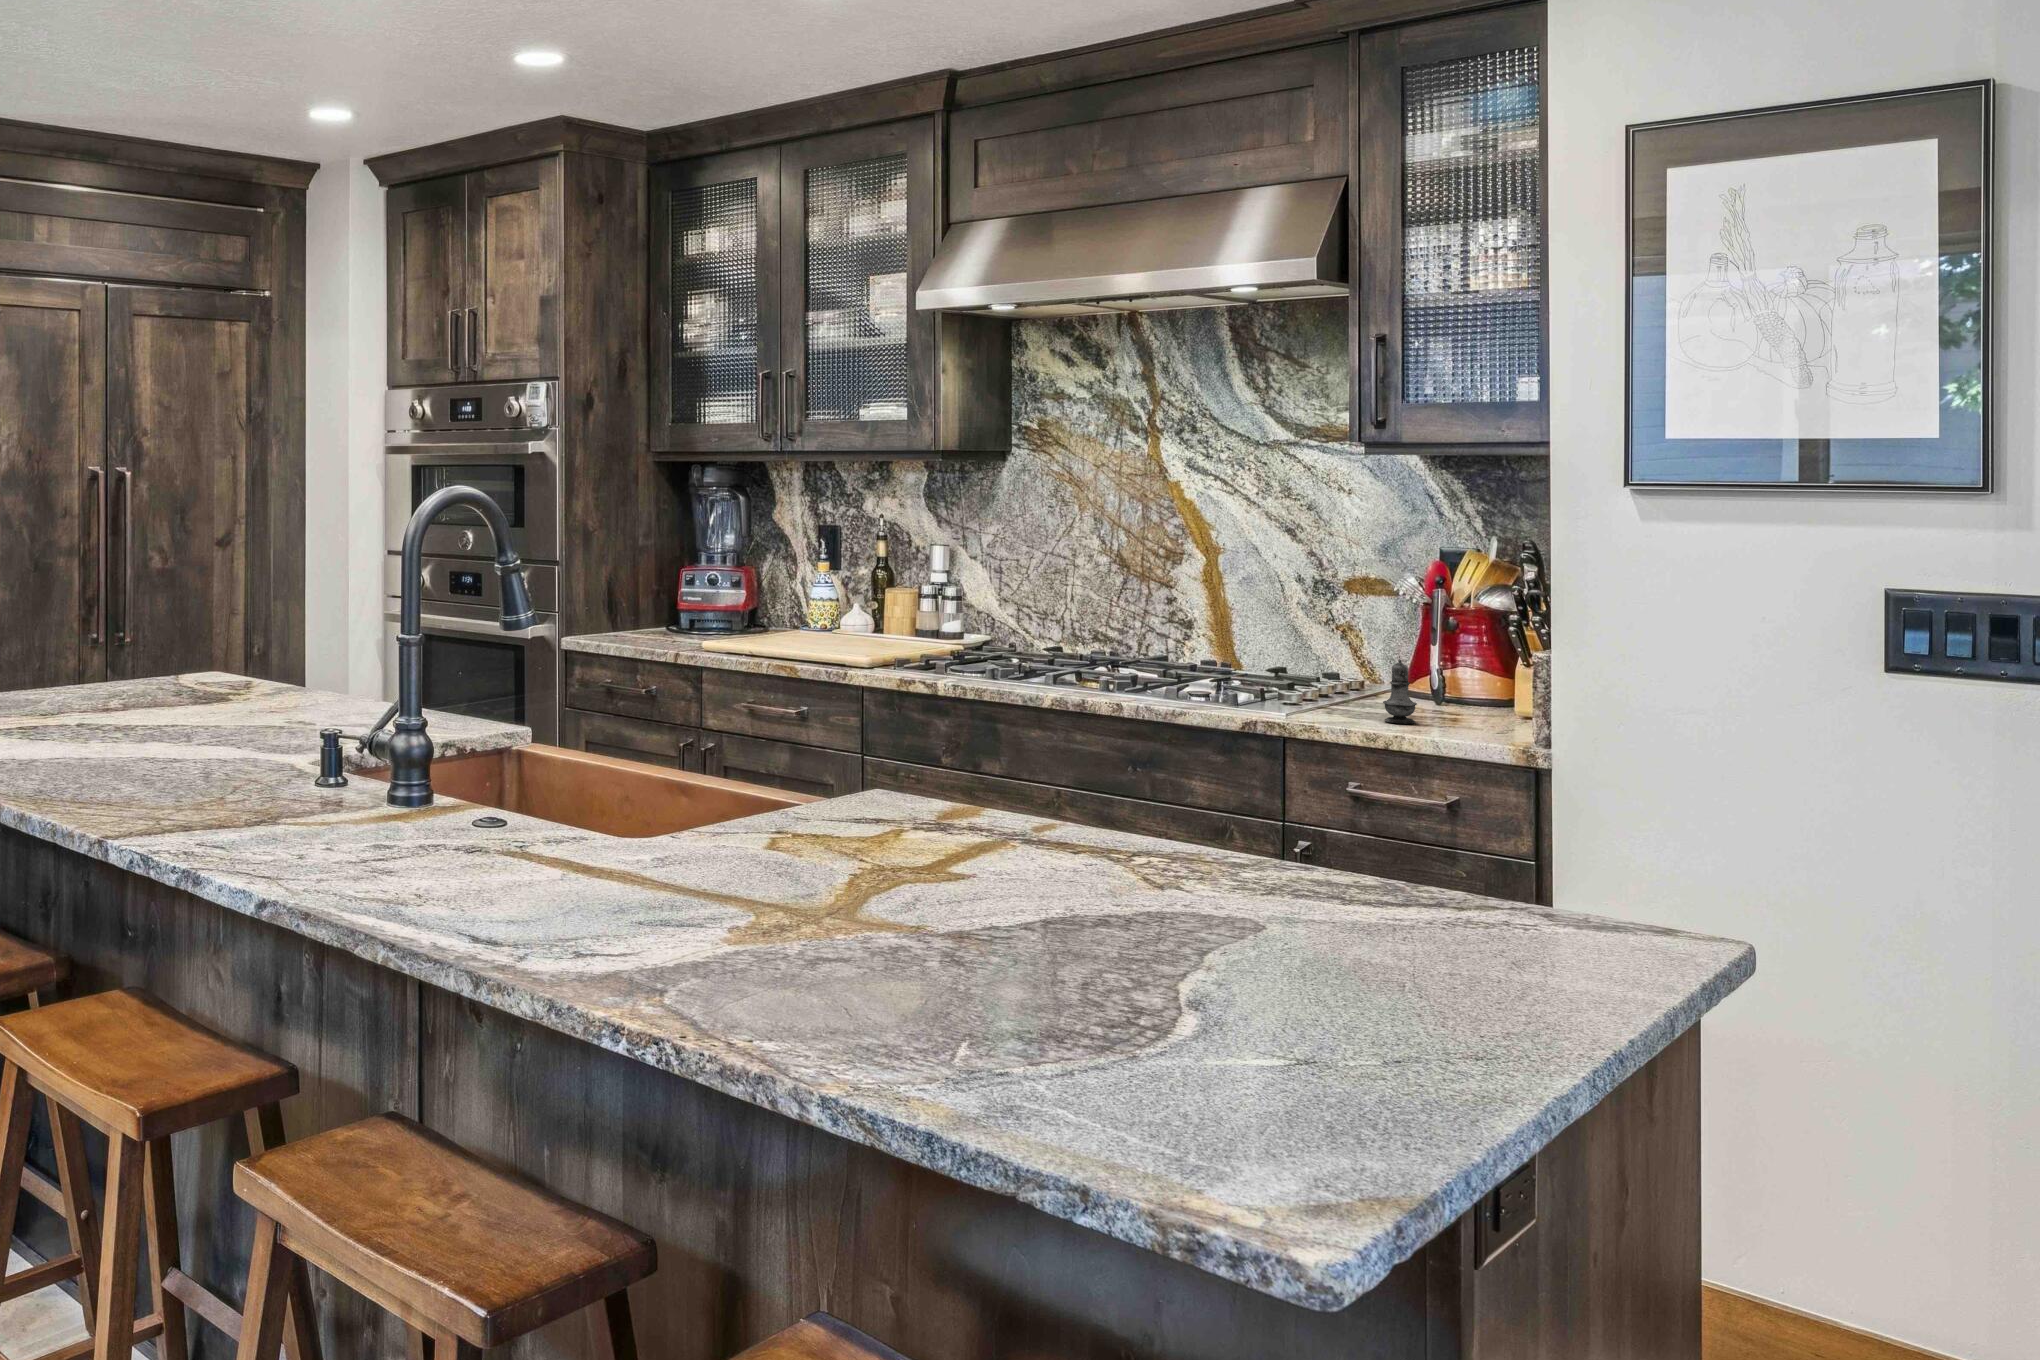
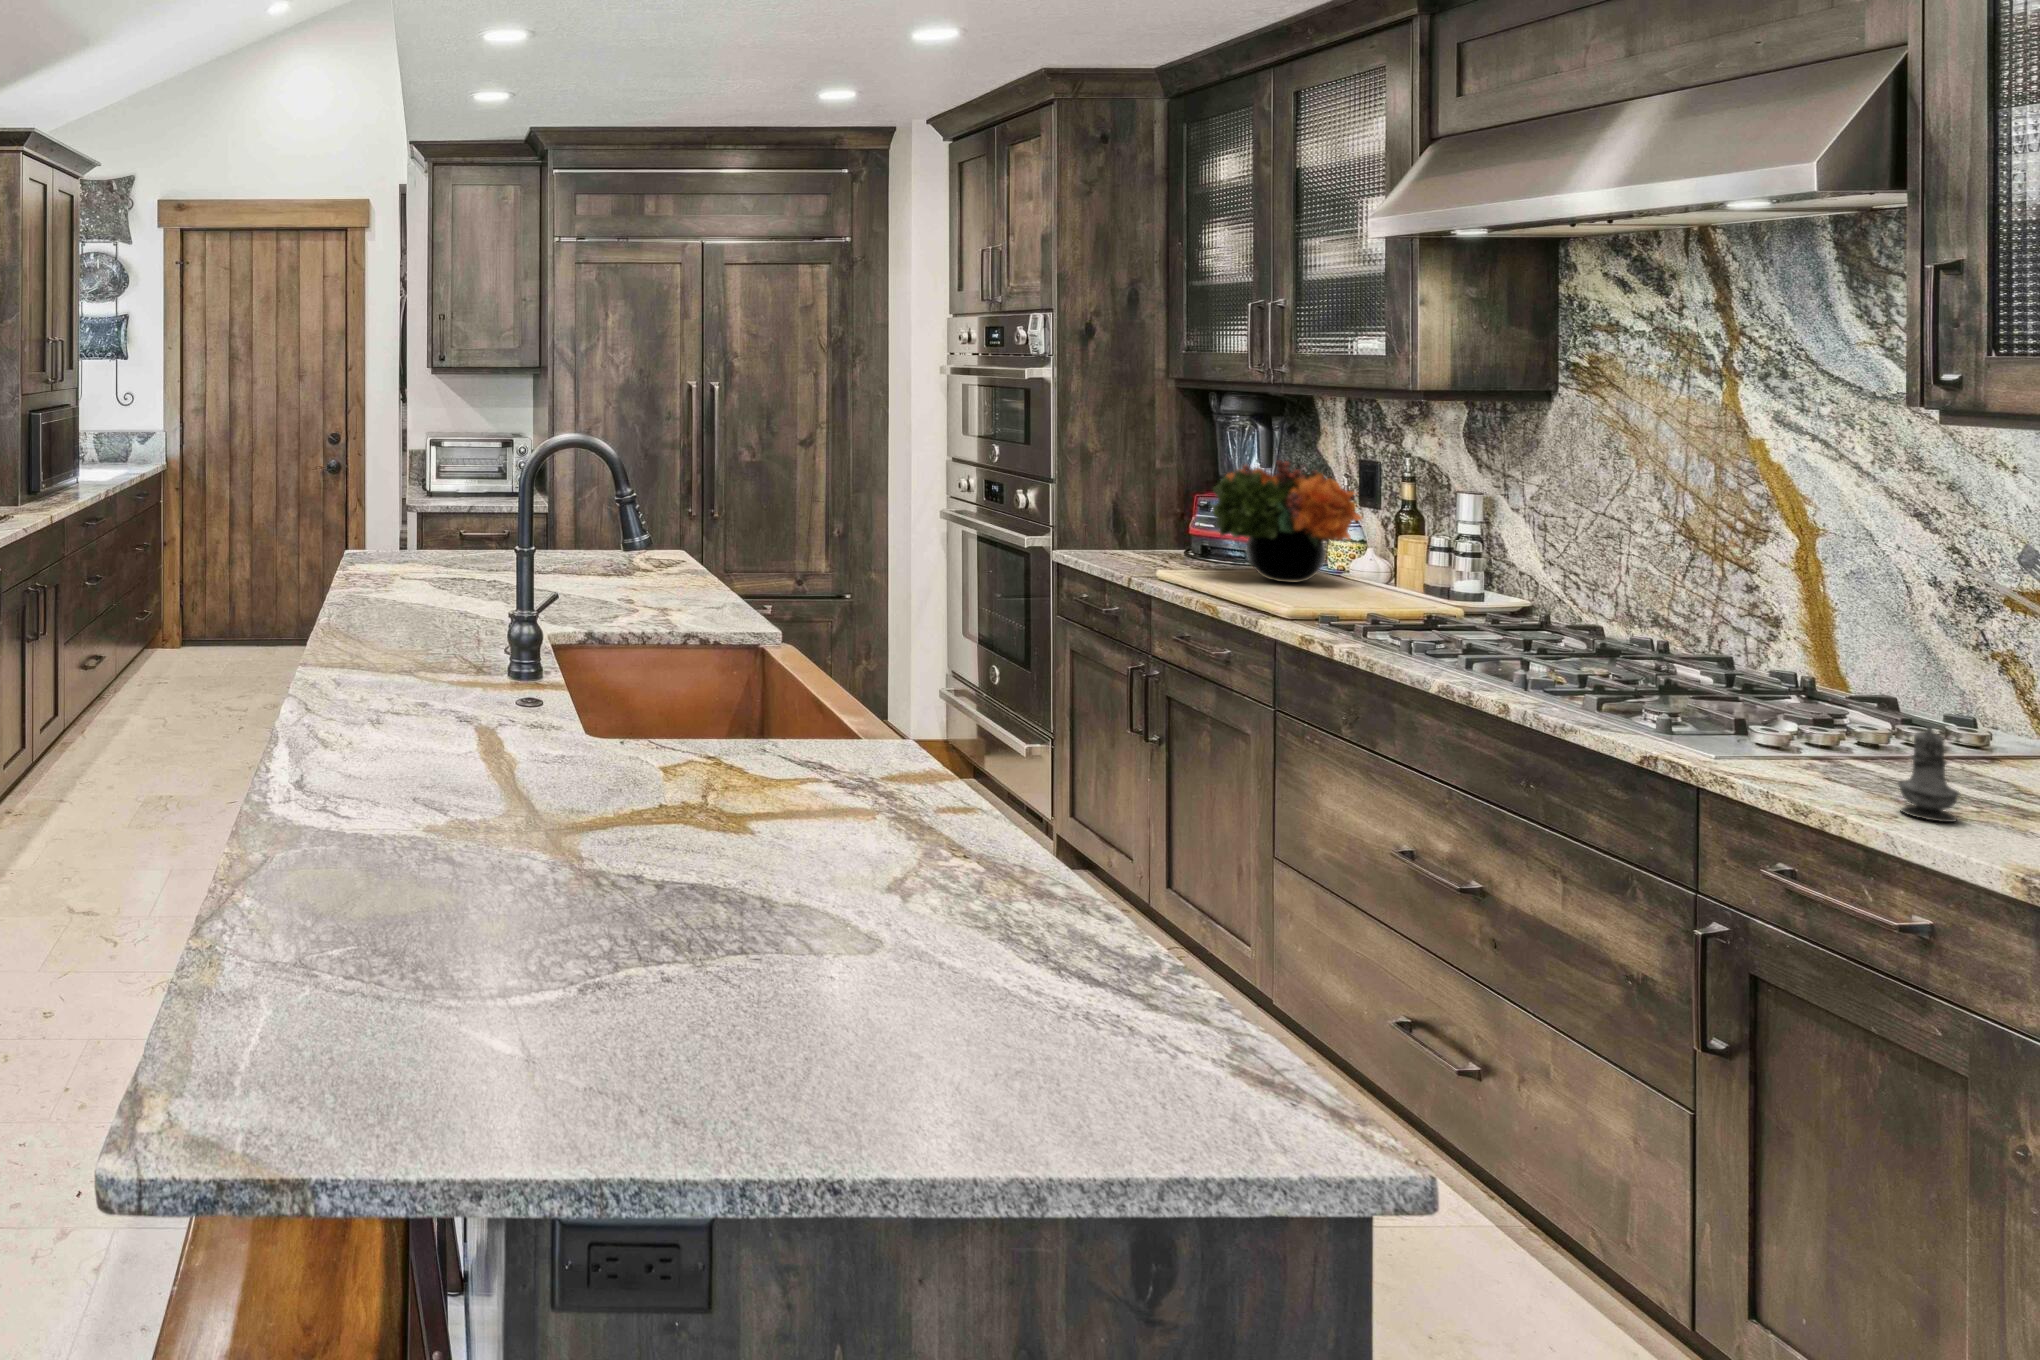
flower arrangement: none [725,525,855,641] -> present [1212,460,1362,583]

